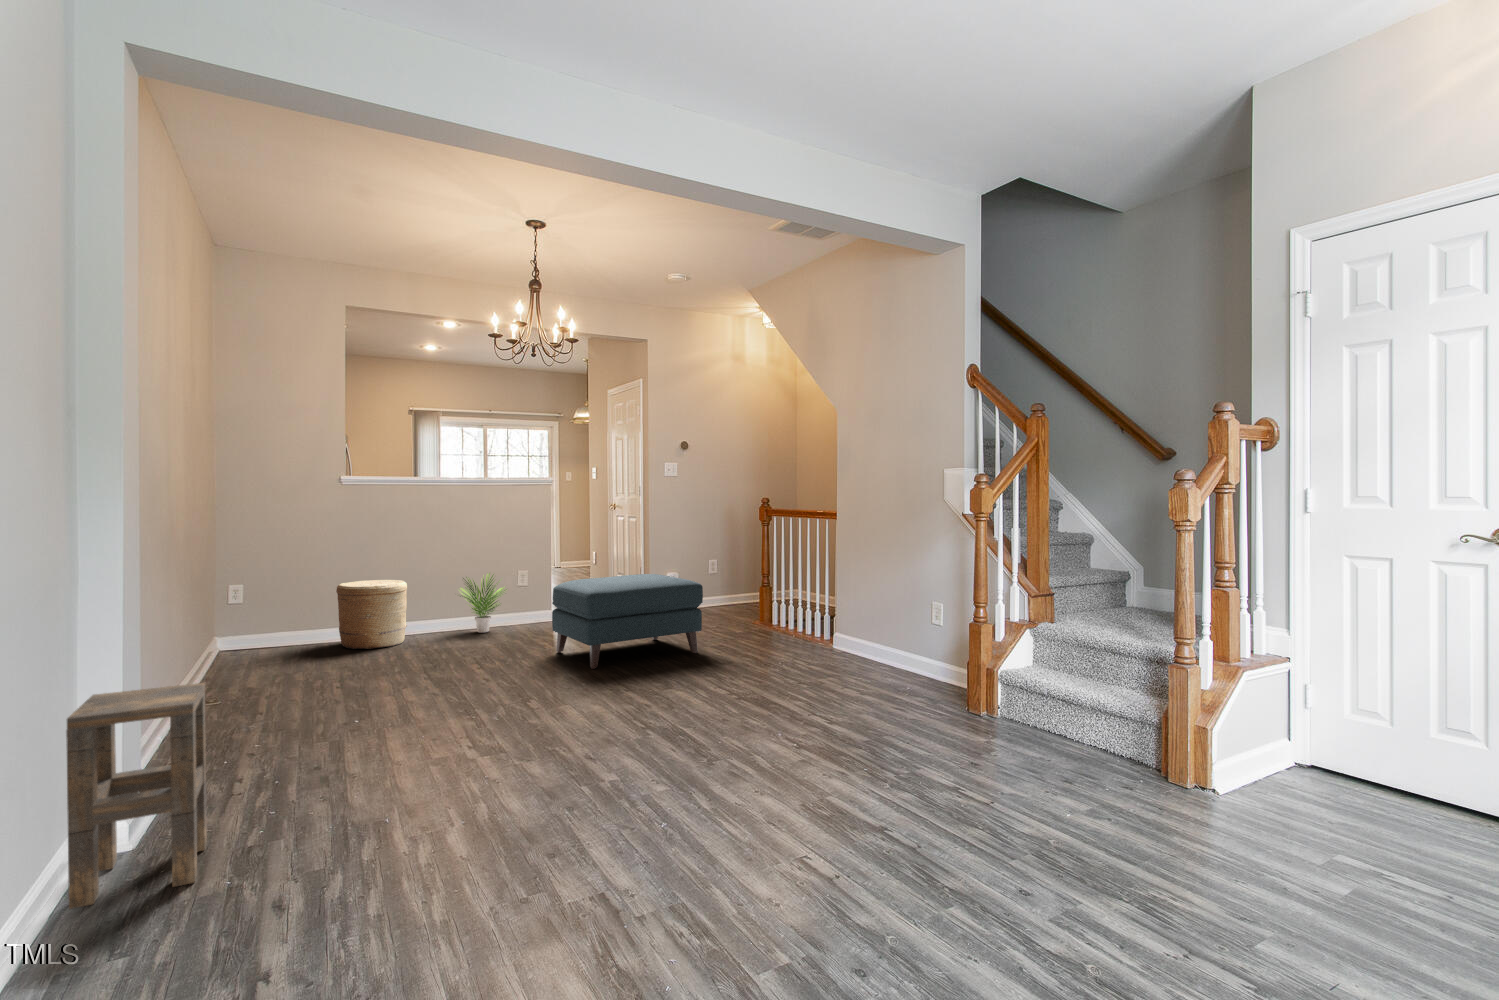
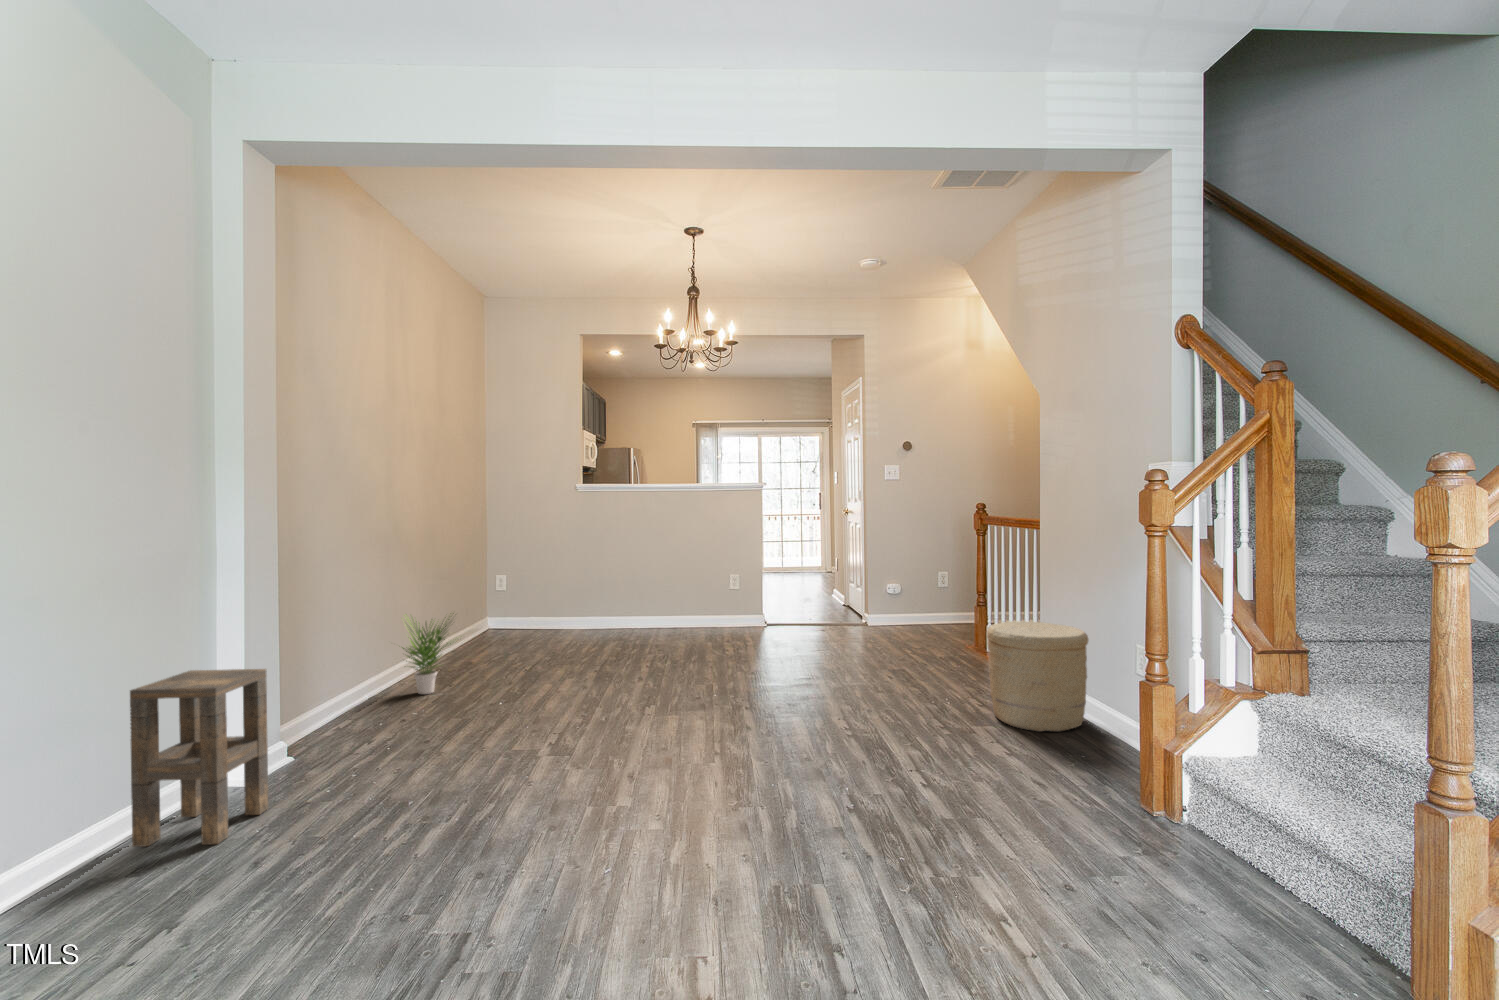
potted plant: present [461,573,507,633] -> present [402,617,456,694]
ottoman: present [552,574,703,669] -> none [724,587,872,684]
woven basket: present [336,580,407,649] -> present [987,621,1088,732]

